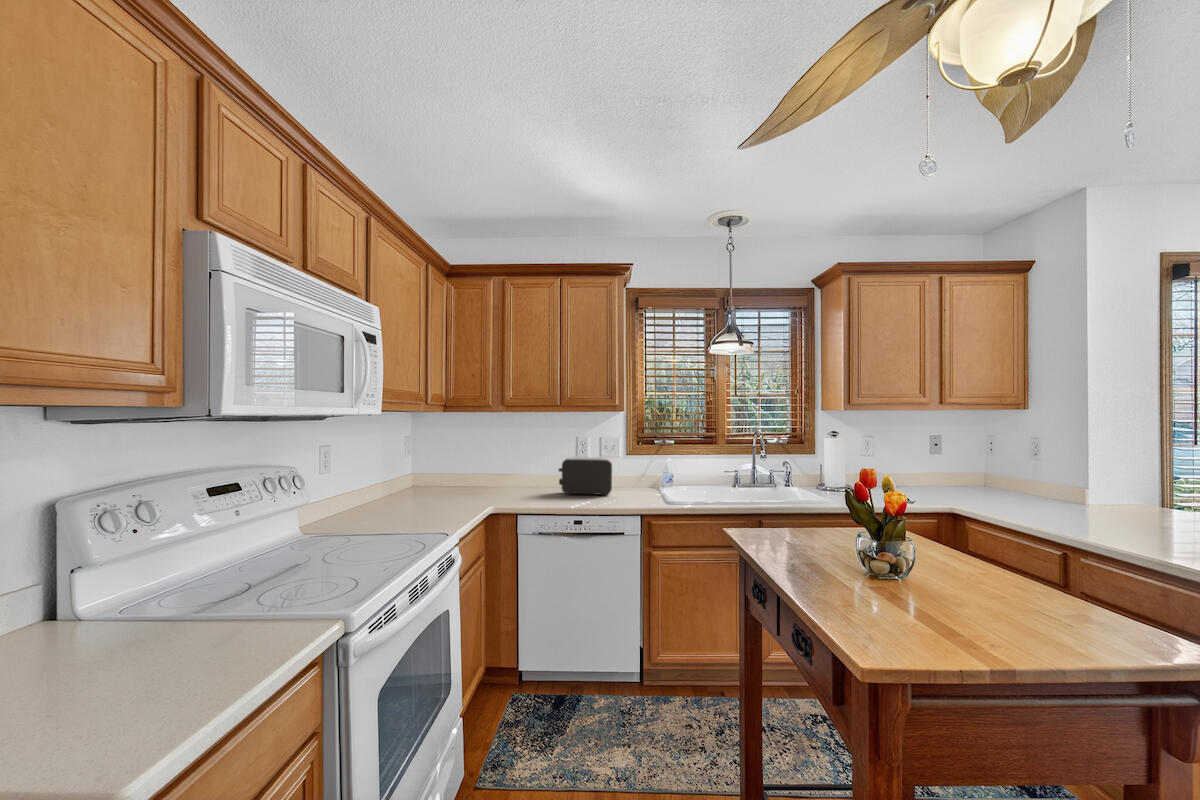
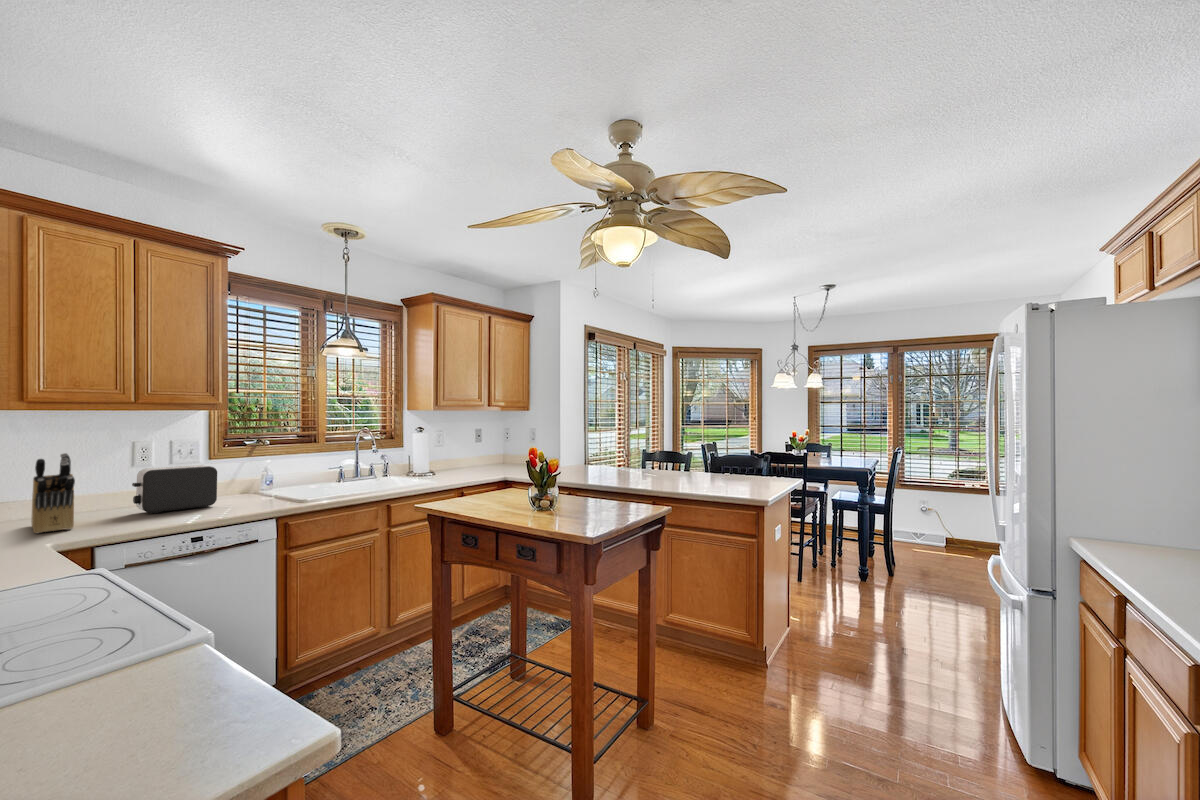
knife block: none [491,443,526,499] -> present [31,453,75,534]

